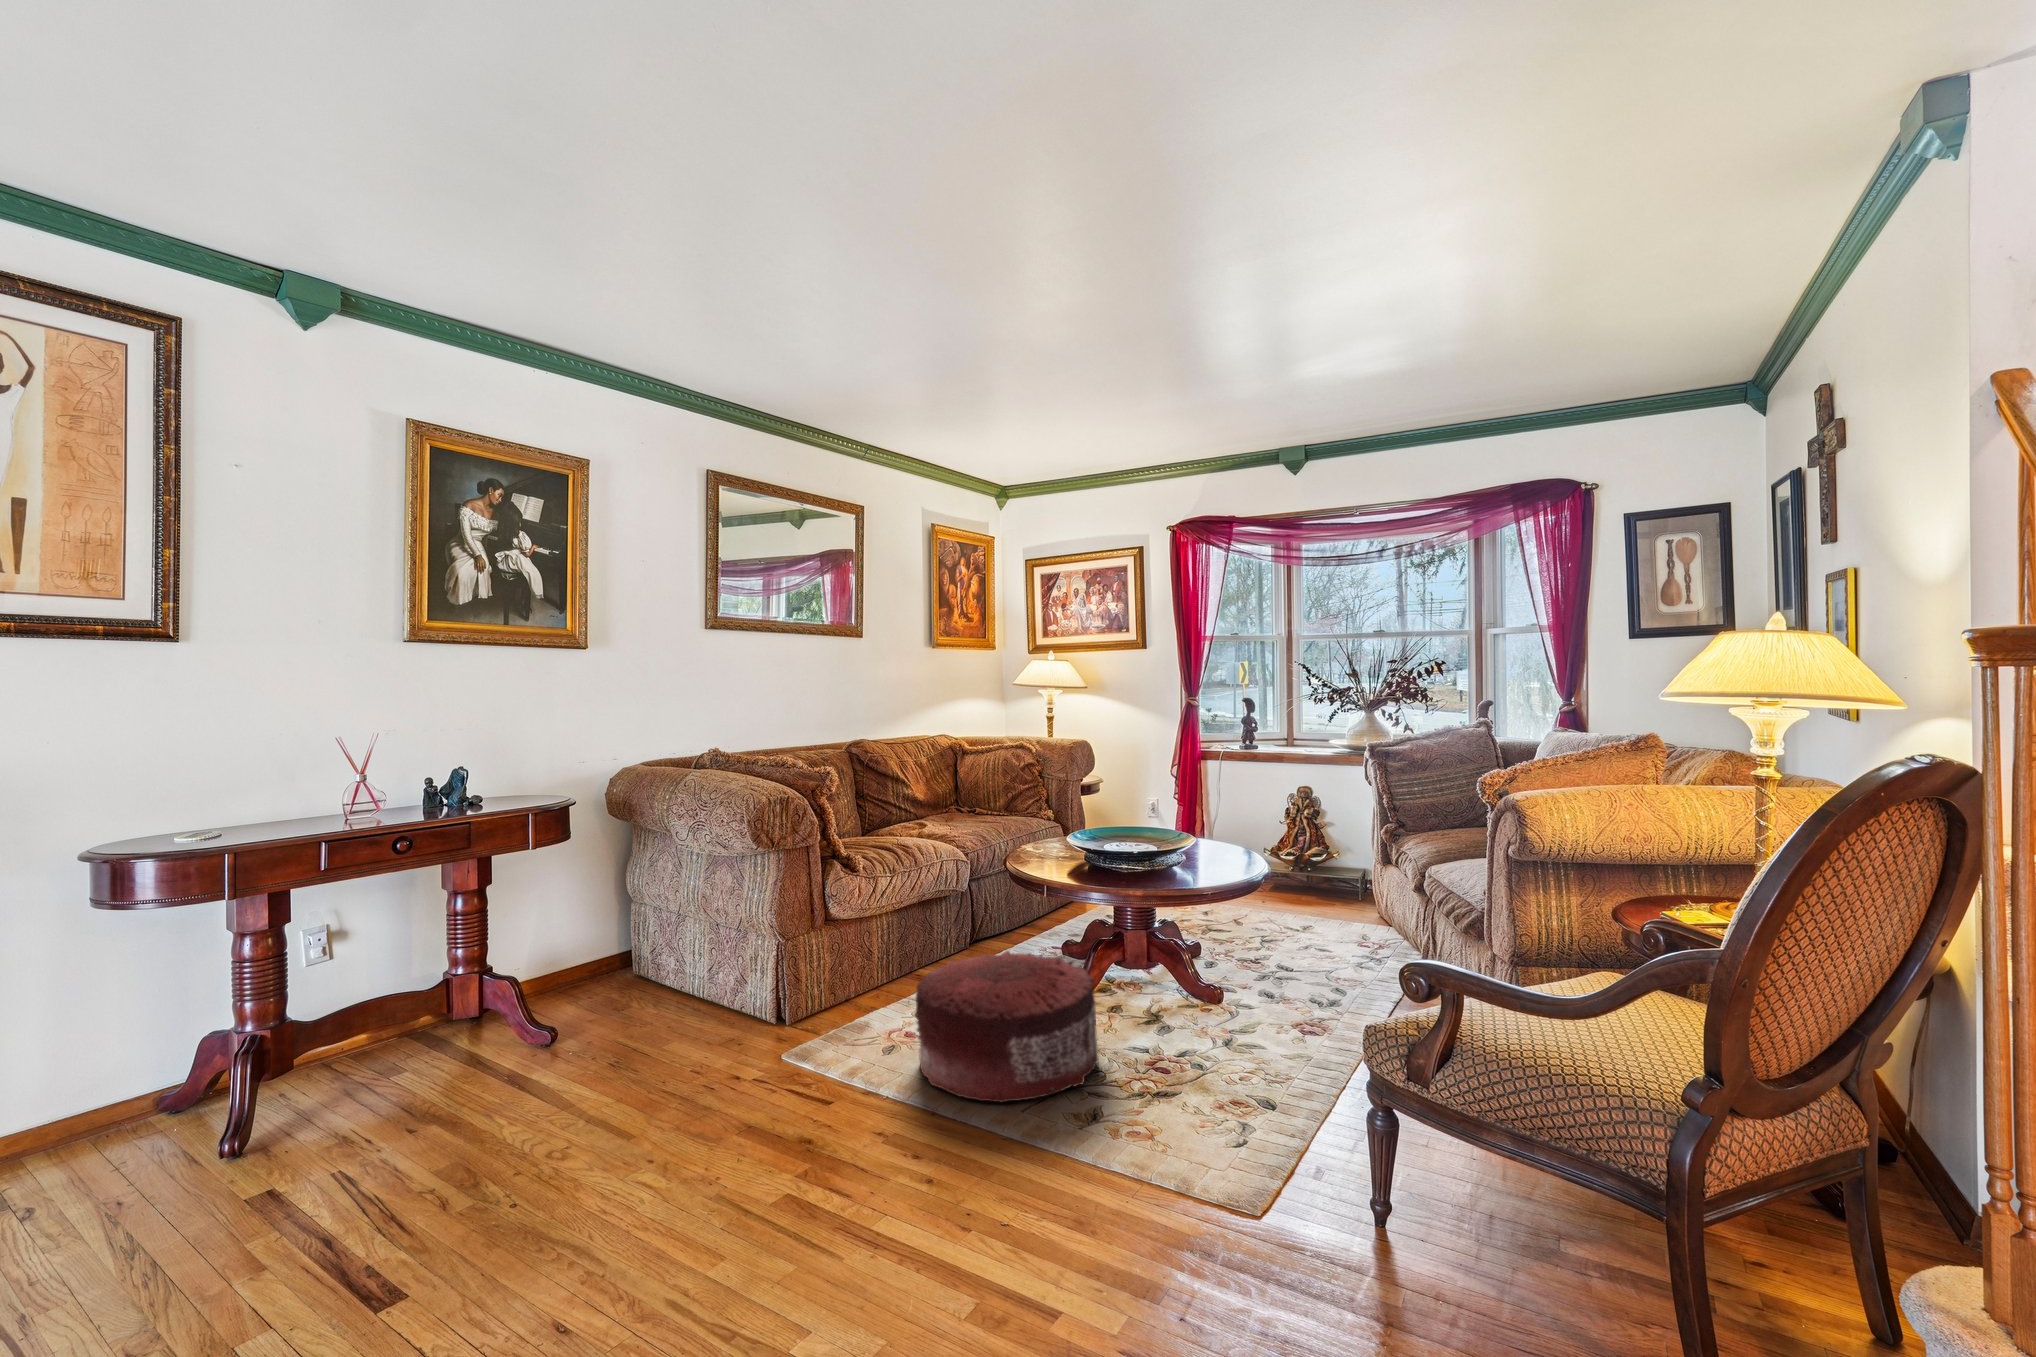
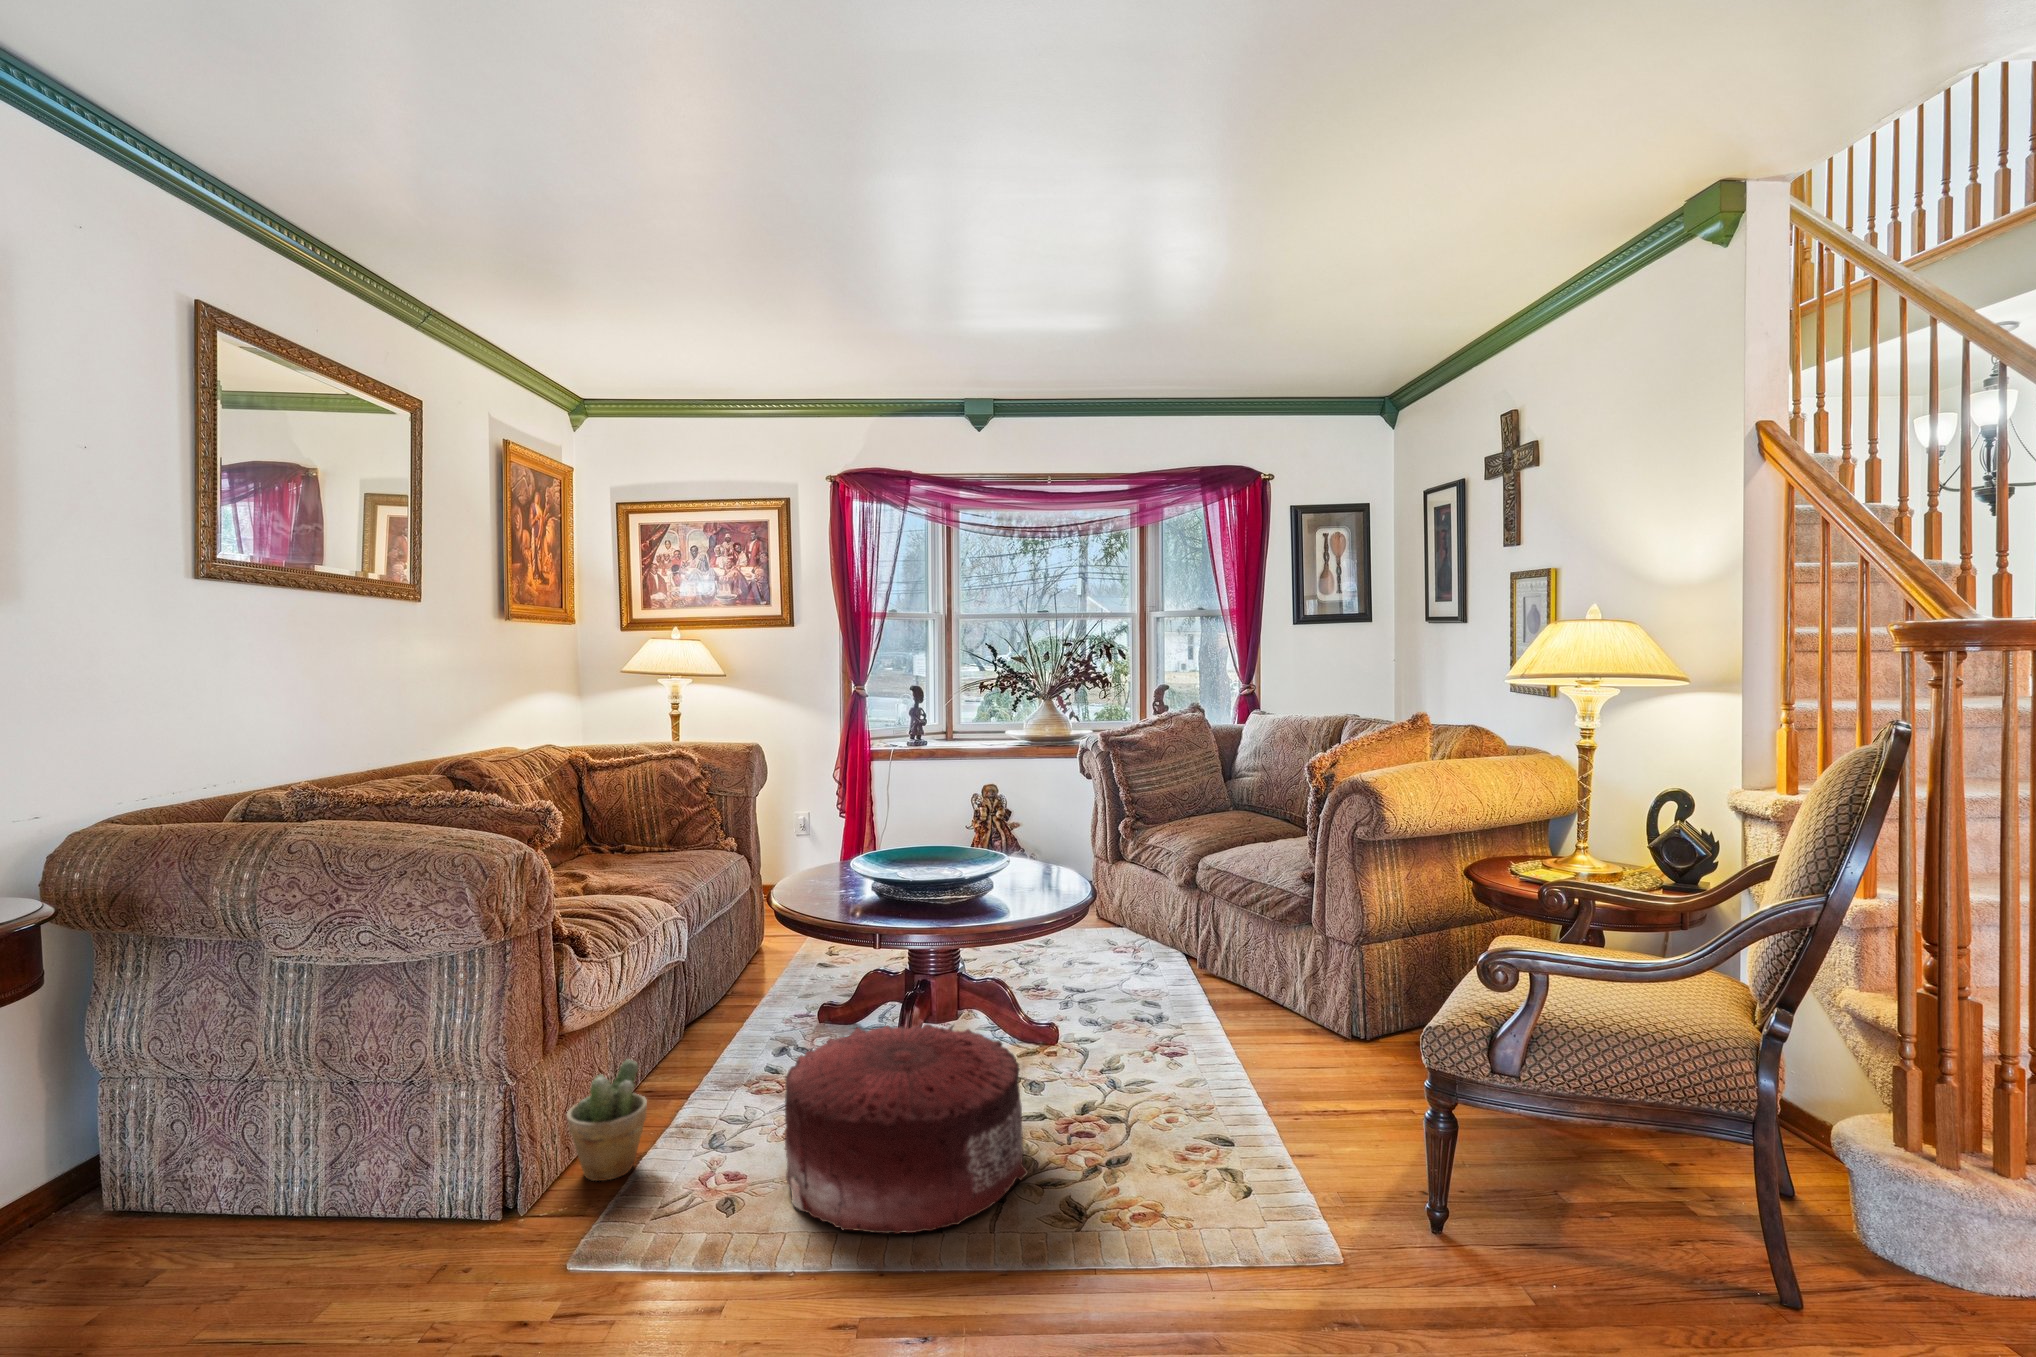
potted plant: none [821,944,872,1021] -> present [567,1059,647,1181]

